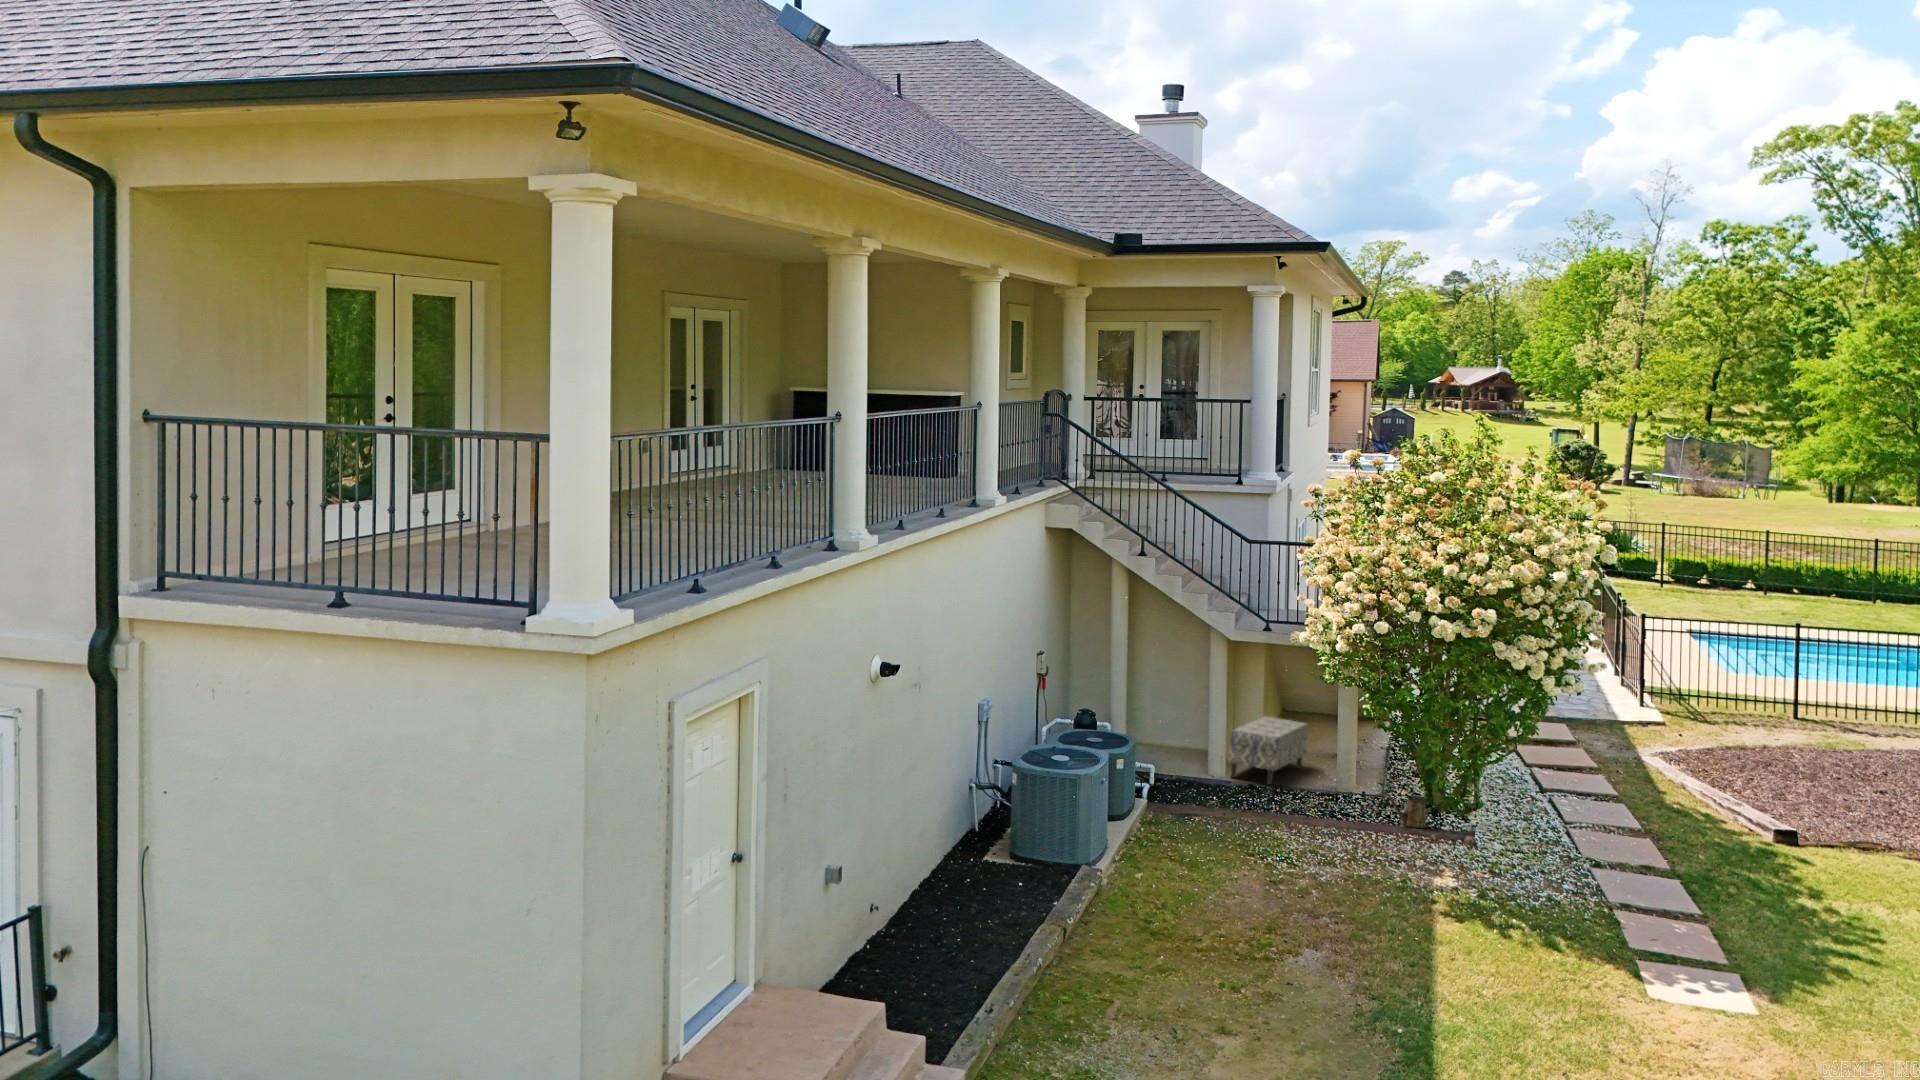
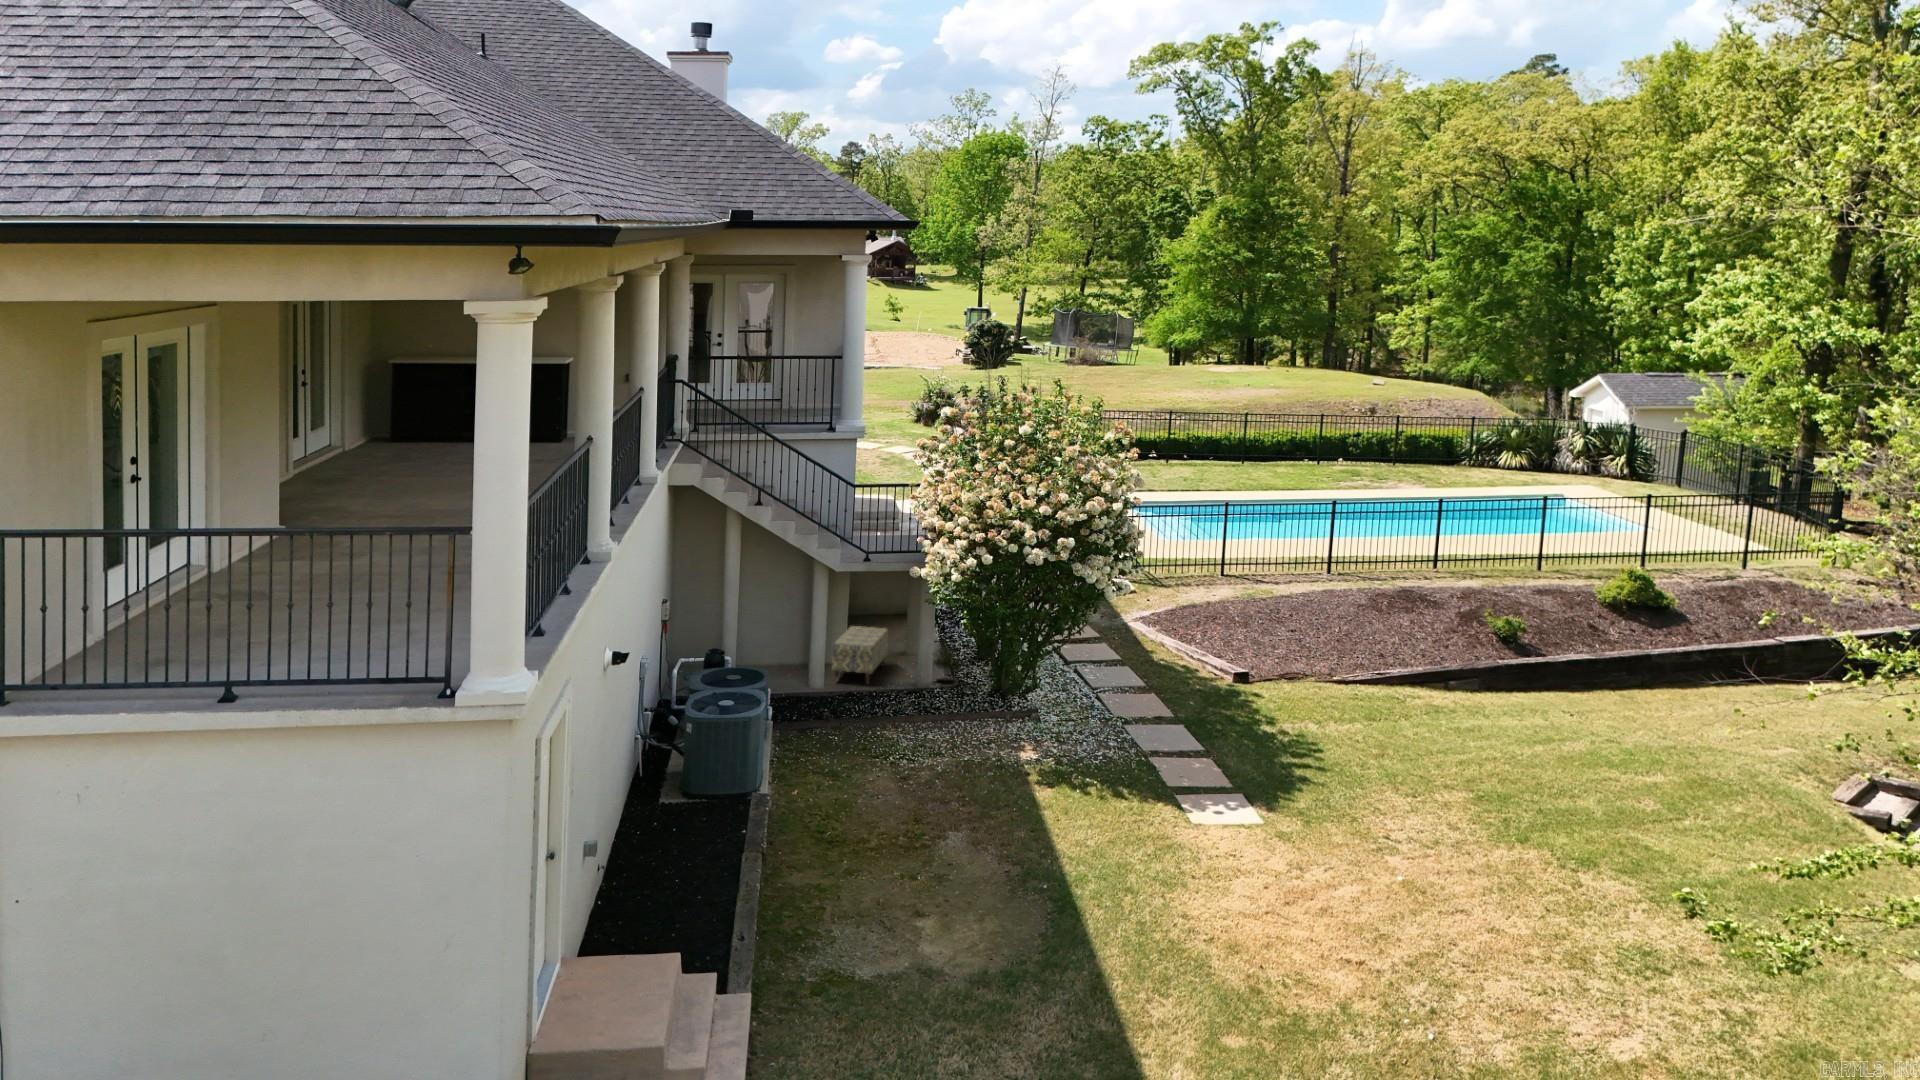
potted tree: none [1350,735,1393,799] -> present [932,641,960,687]
watering can: present [1385,792,1430,828] -> none [967,683,1003,709]

